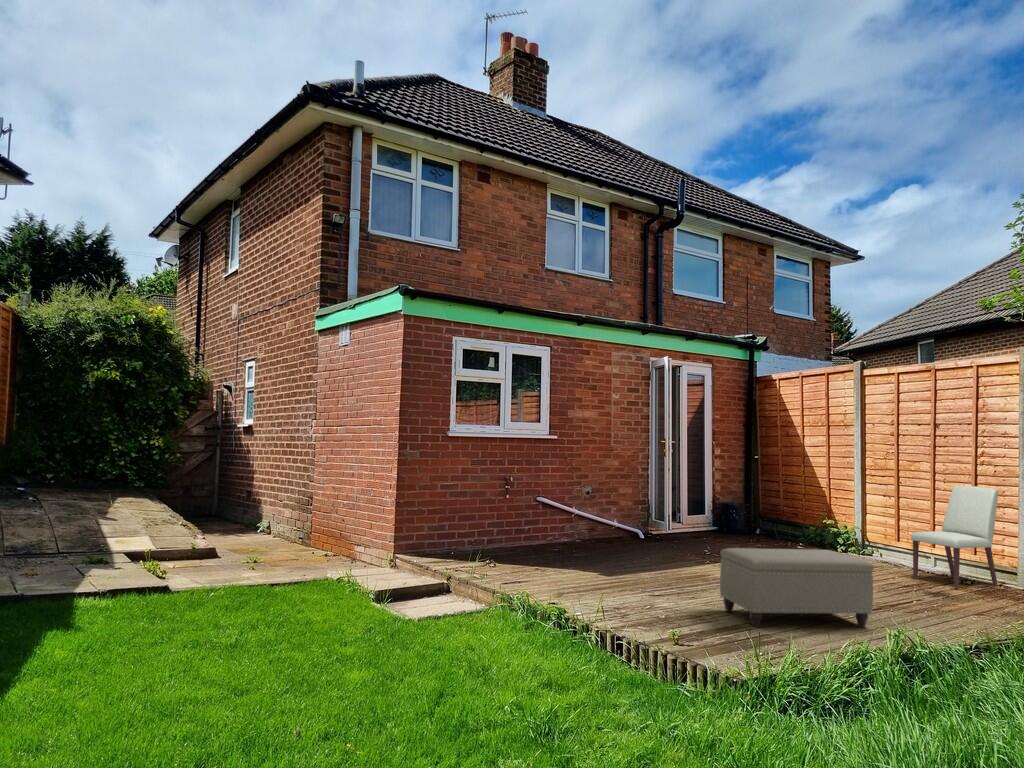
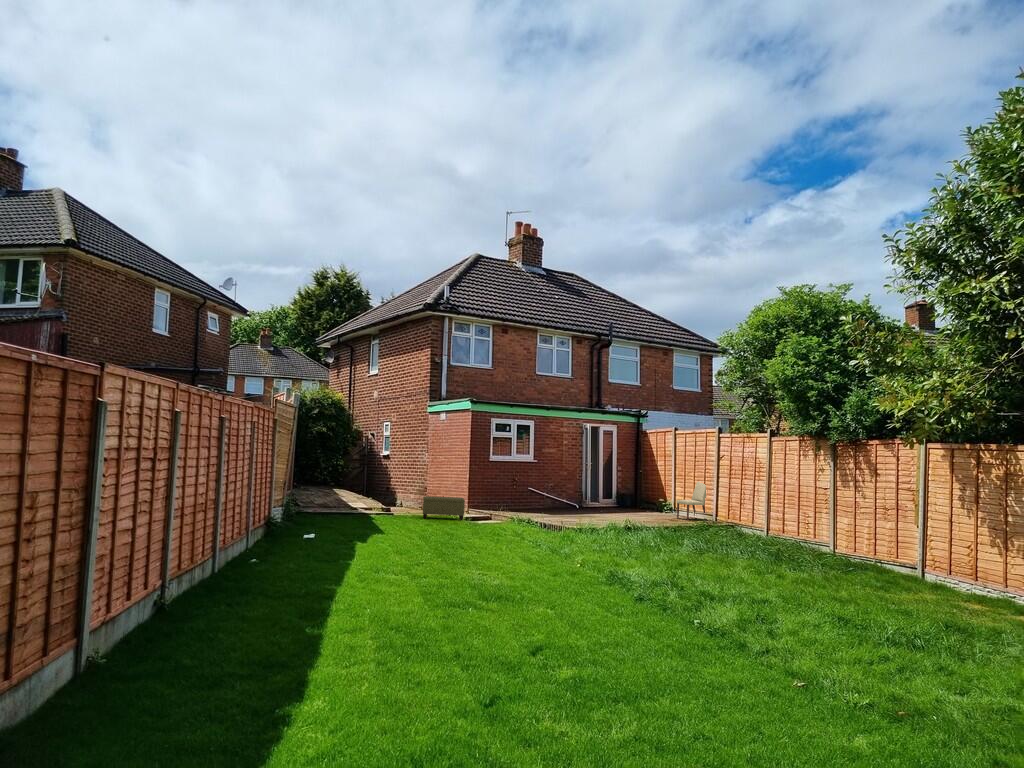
ottoman: present [720,548,874,627] -> present [423,496,465,520]

